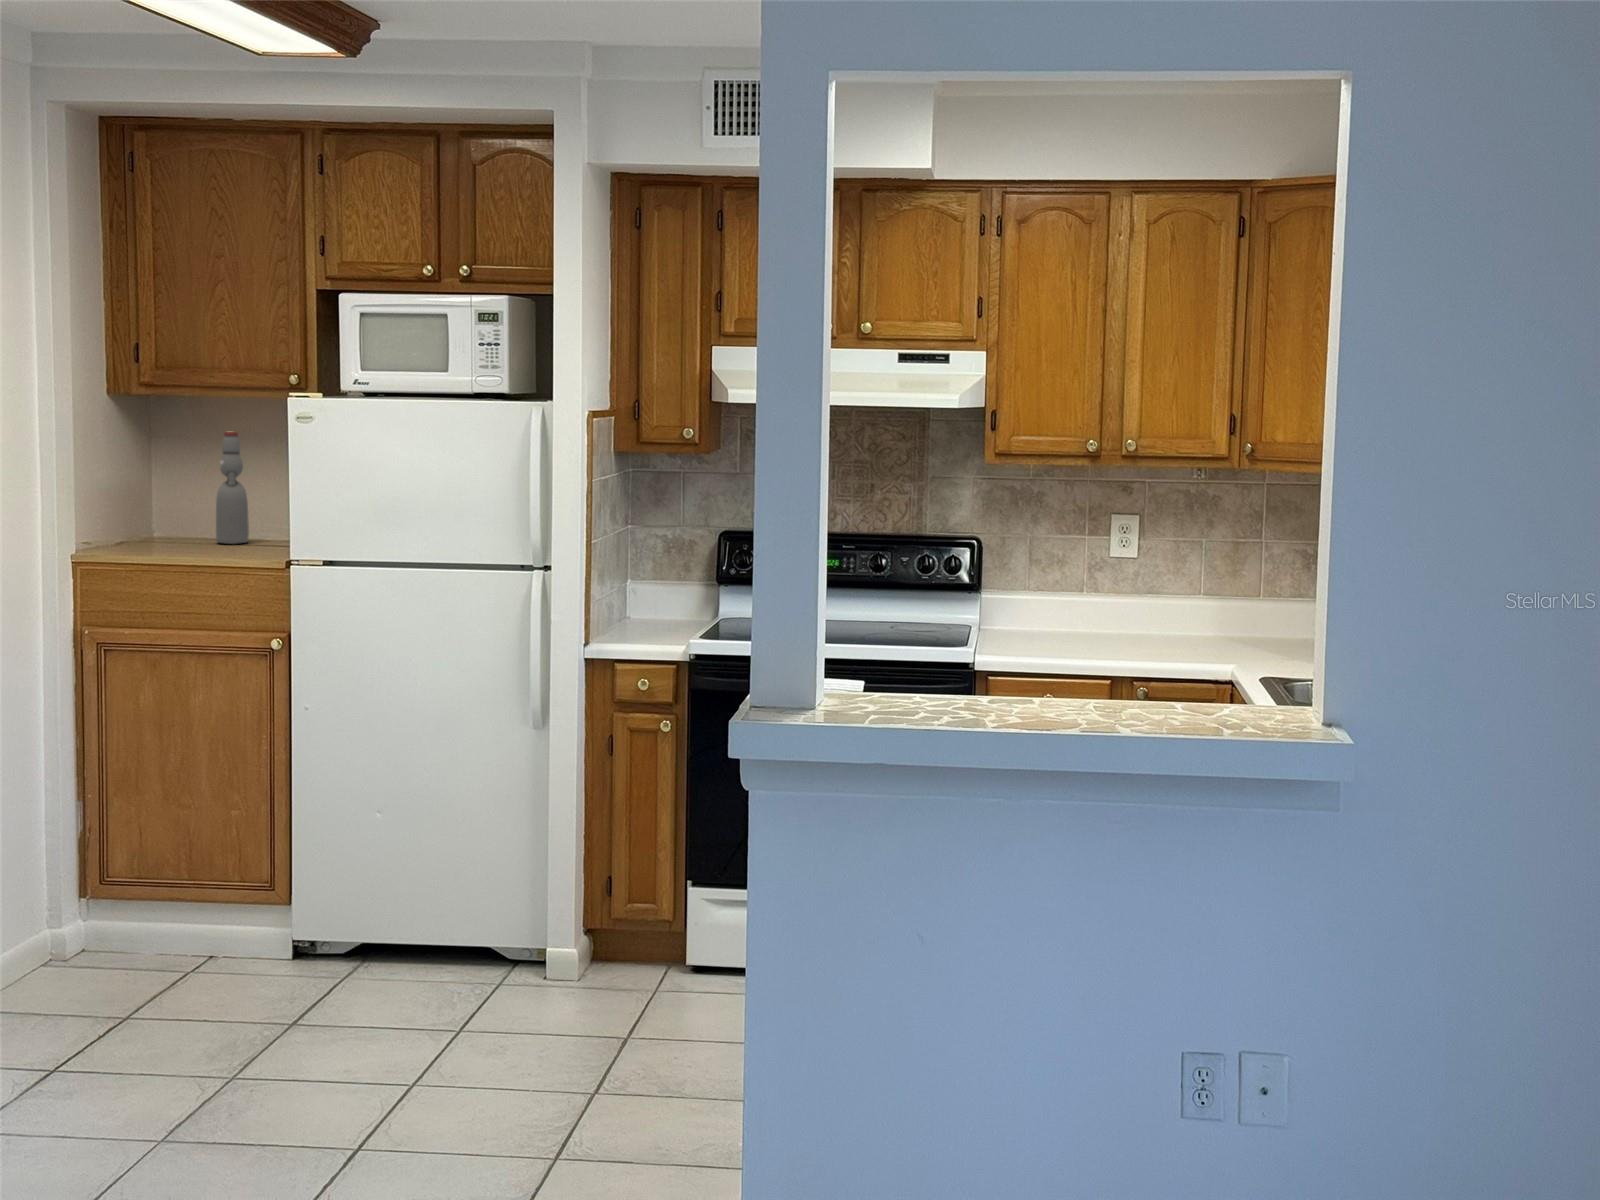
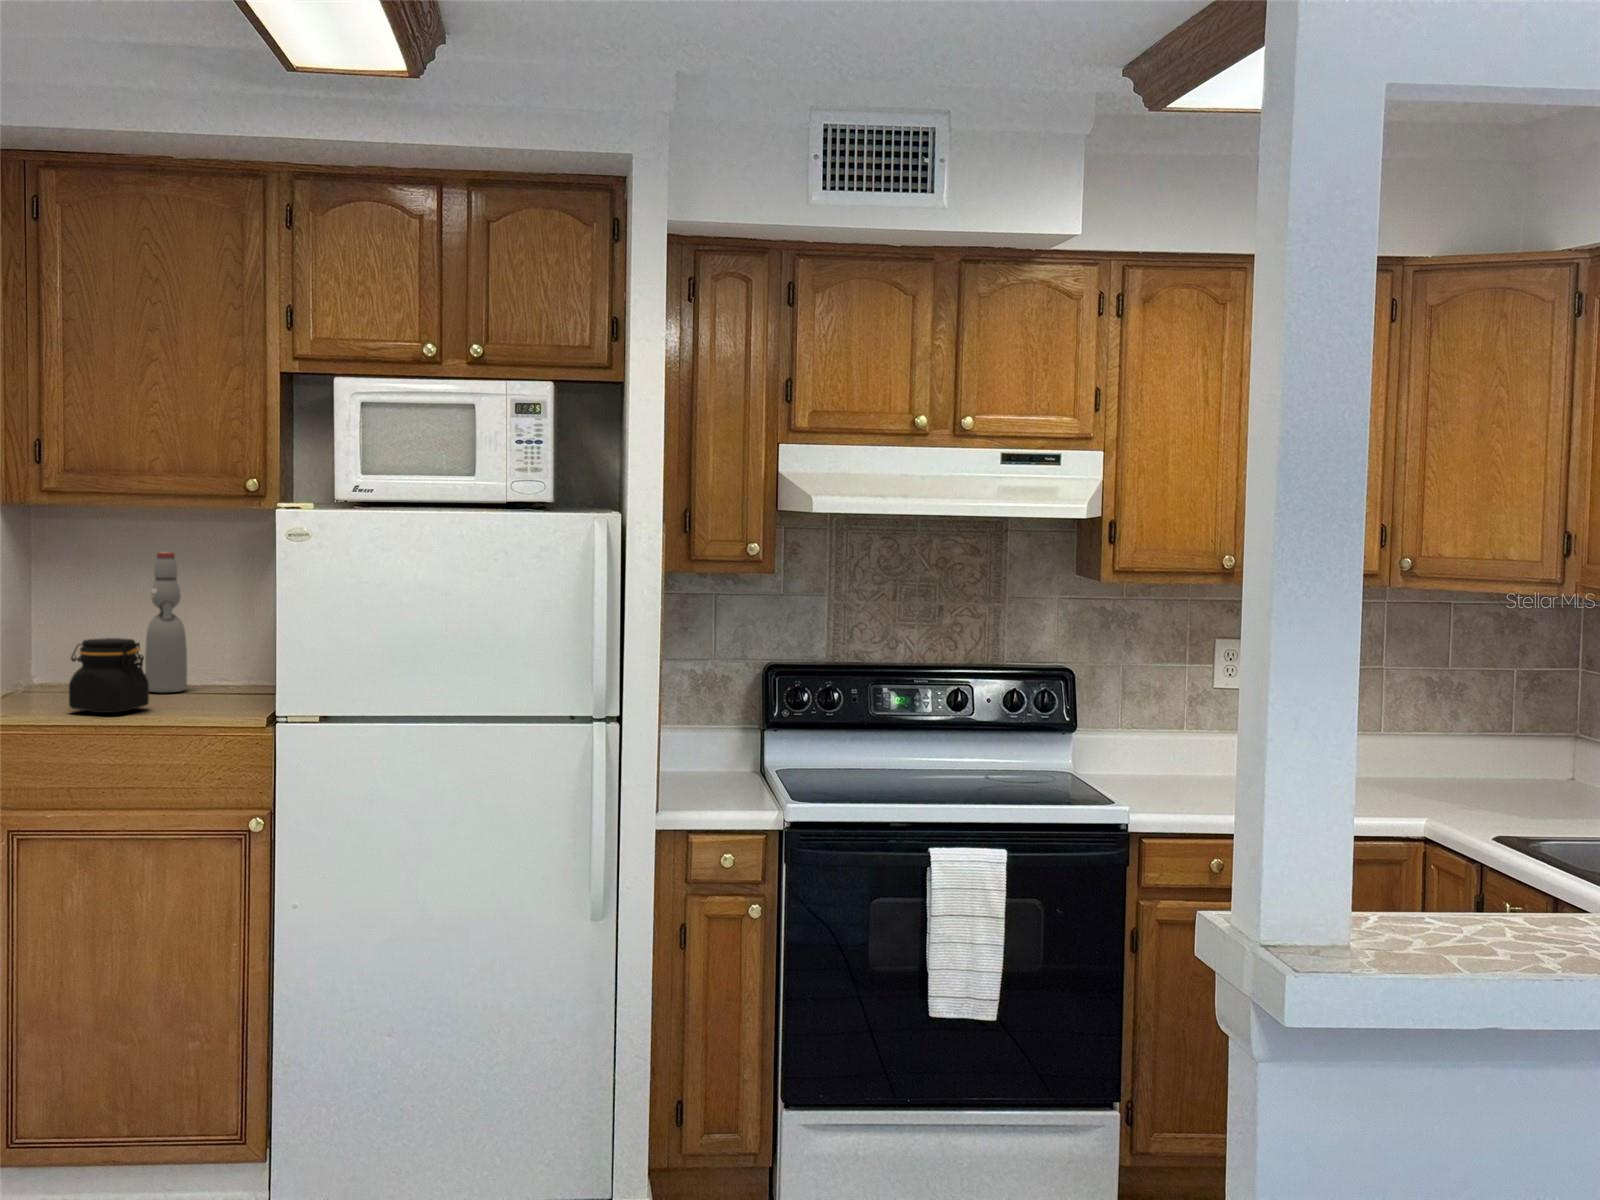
jar: none [147,498,207,556] -> present [69,638,149,713]

